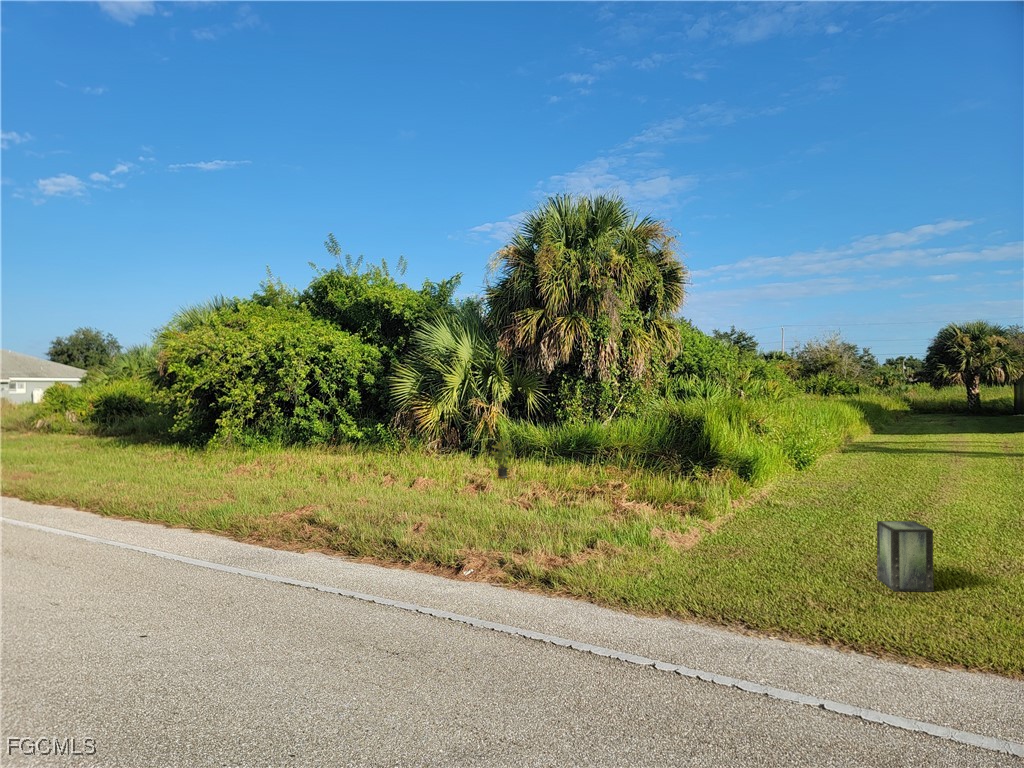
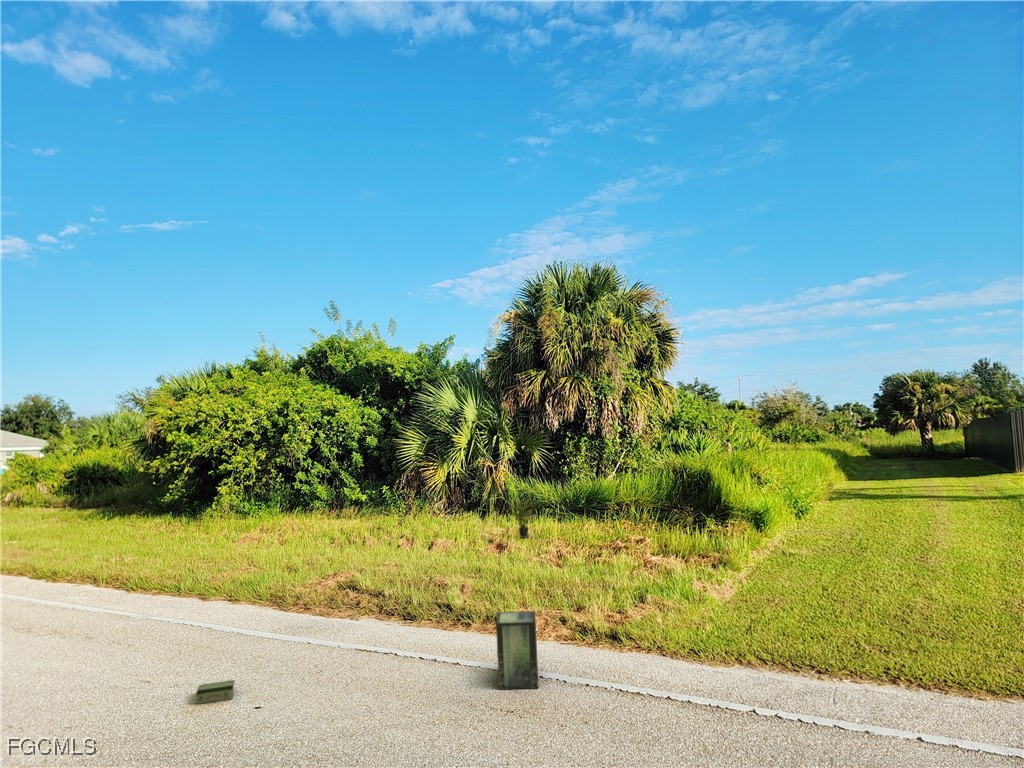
storage box: present [877,521,933,592] -> present [496,611,538,690]
toolbox: none [85,605,132,627] -> present [195,680,235,704]

